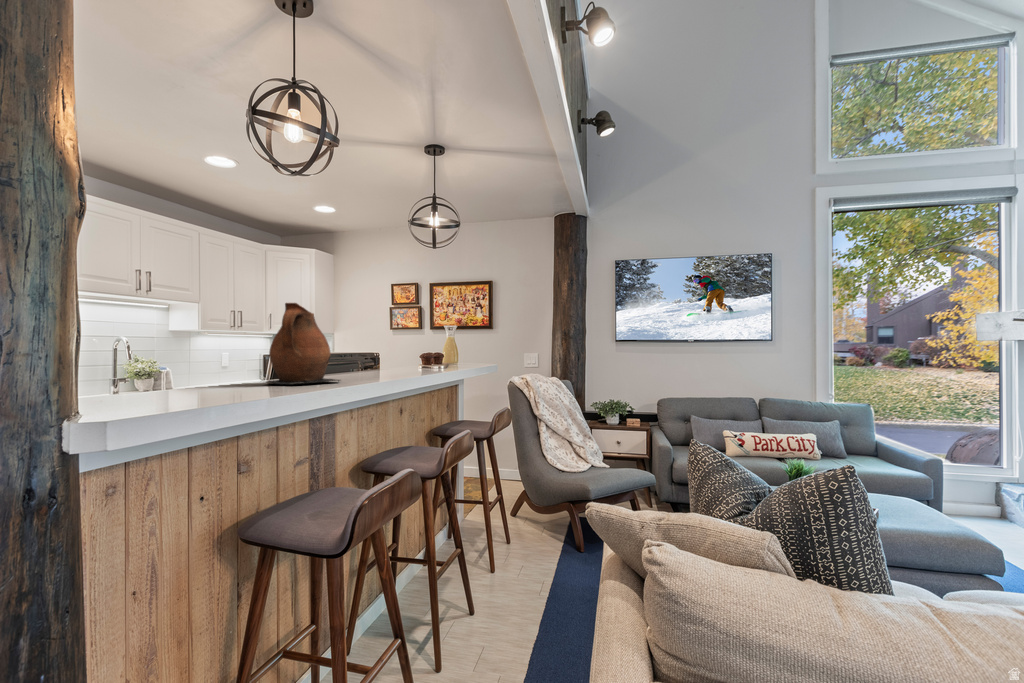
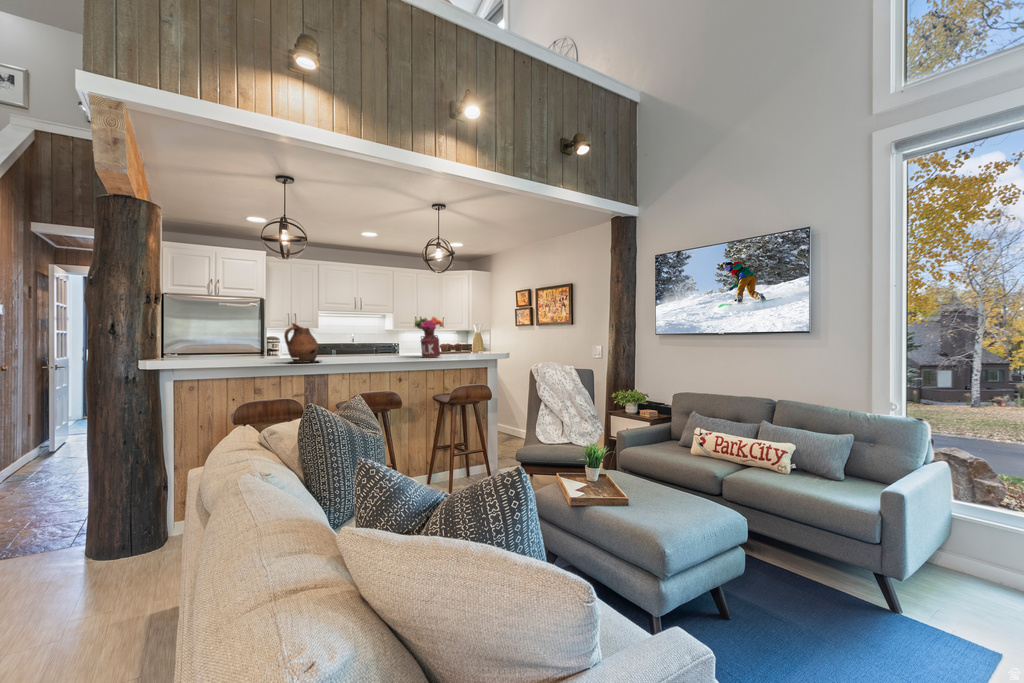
flower arrangement: none [392,308,437,371] -> present [415,317,443,358]

